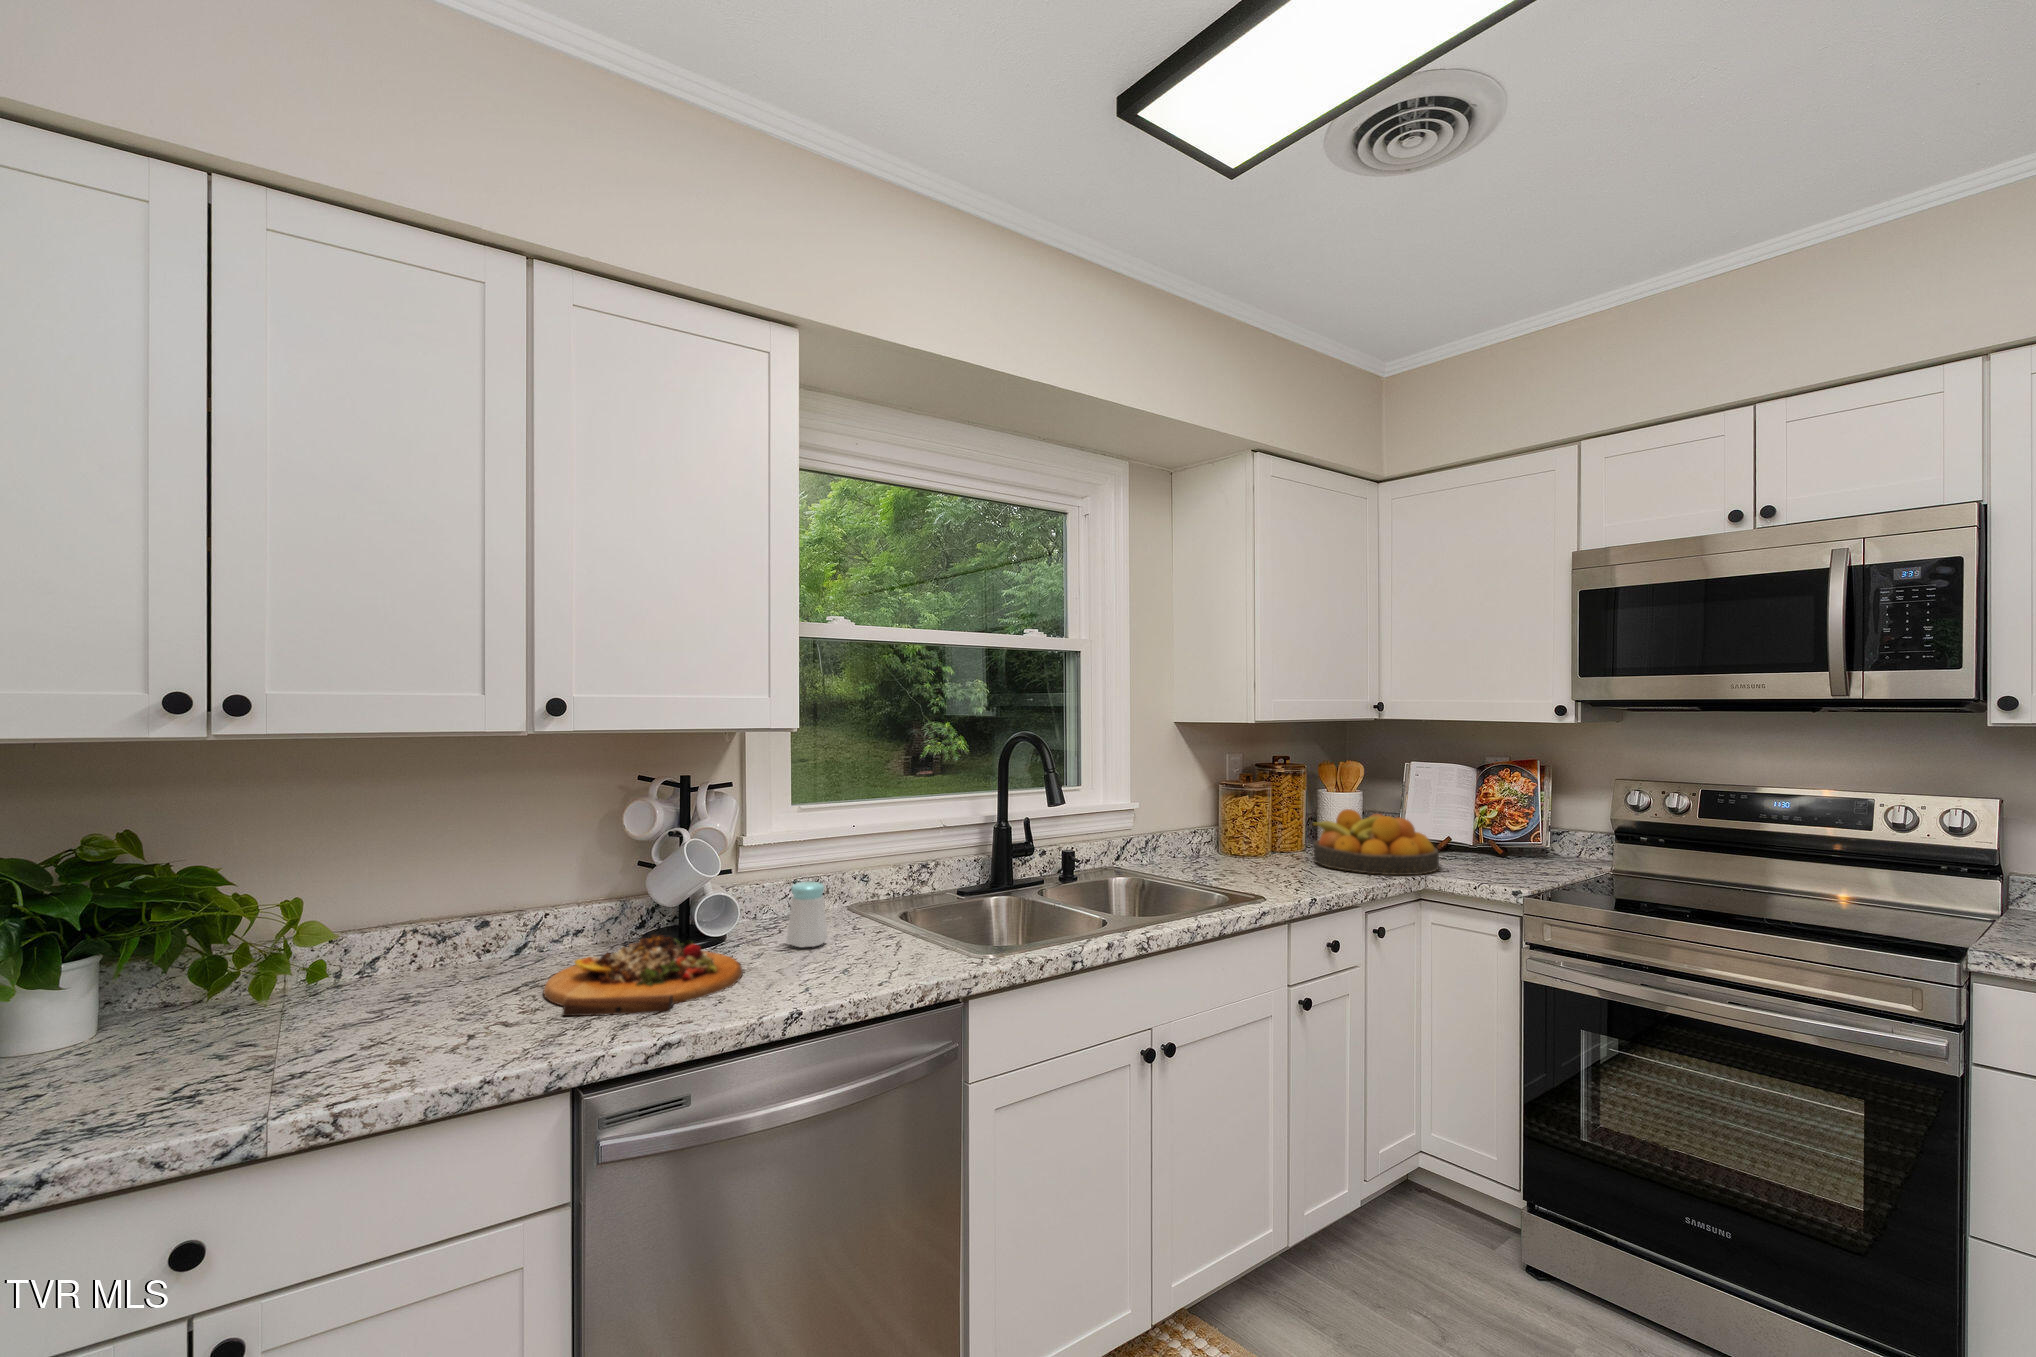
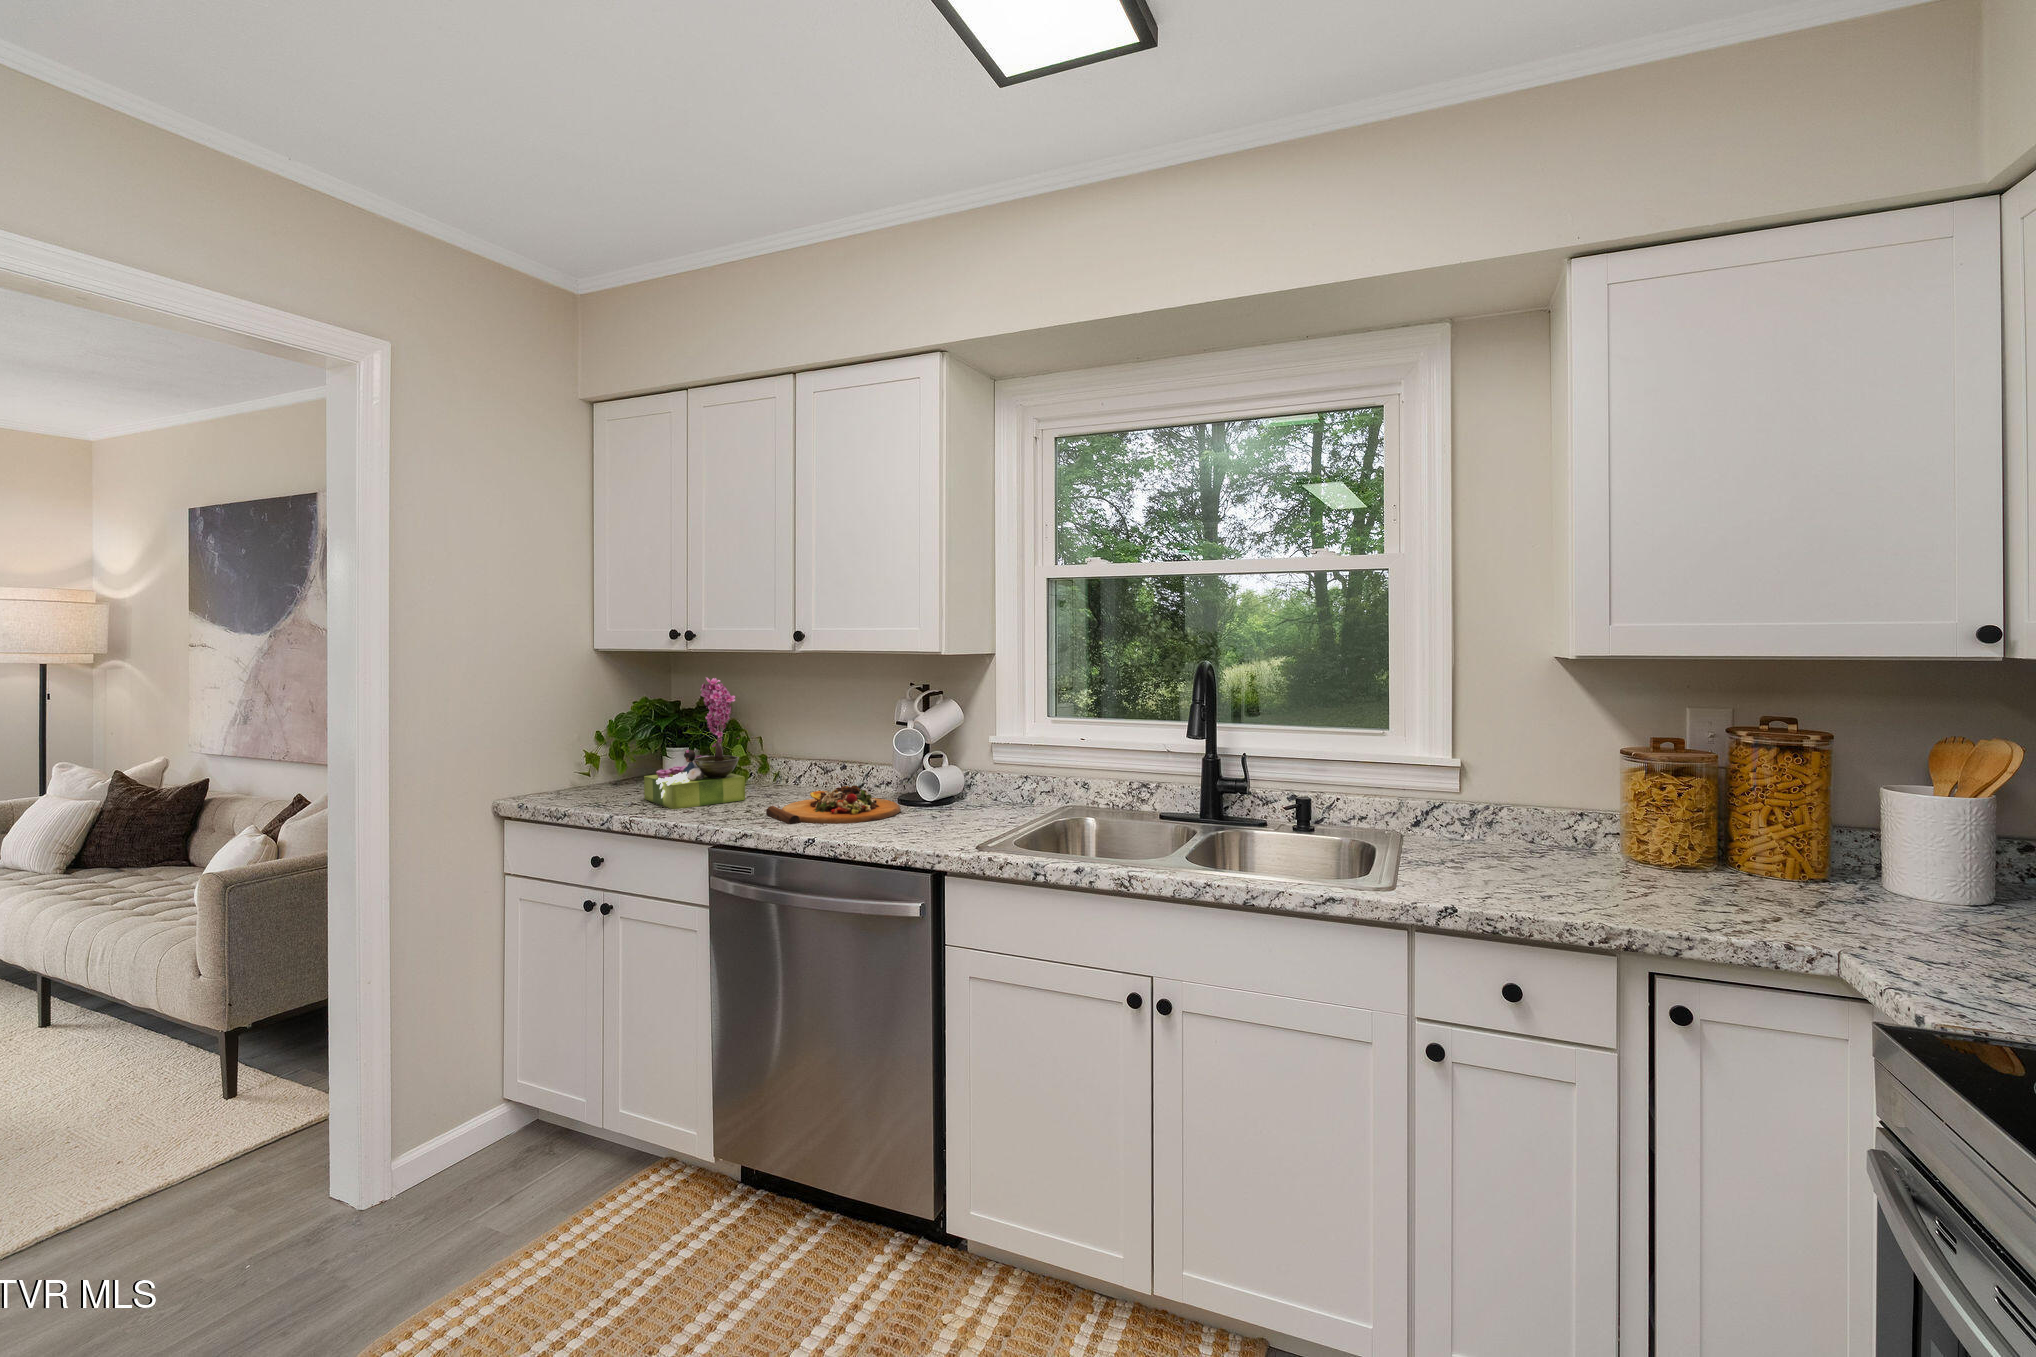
flower arrangement: none [137,788,400,1086] -> present [644,678,745,809]
fruit bowl: present [1311,809,1439,875] -> none [1698,816,1979,955]
salt shaker: present [787,882,827,947] -> none [941,771,971,819]

